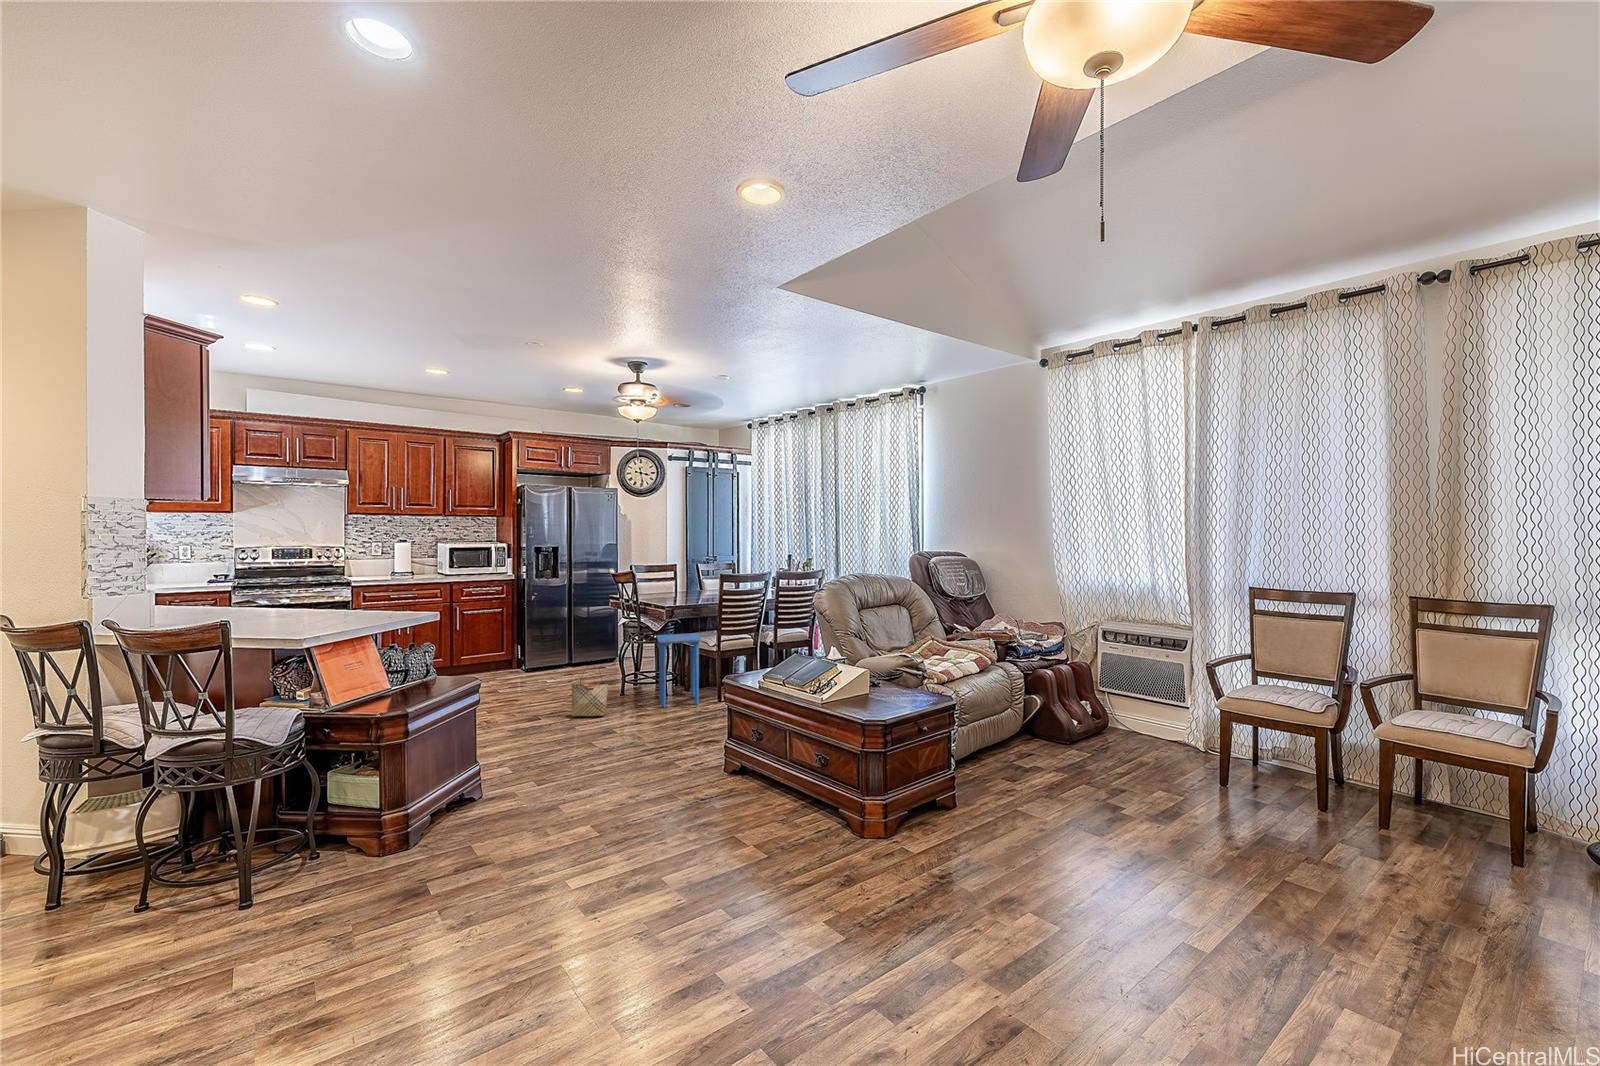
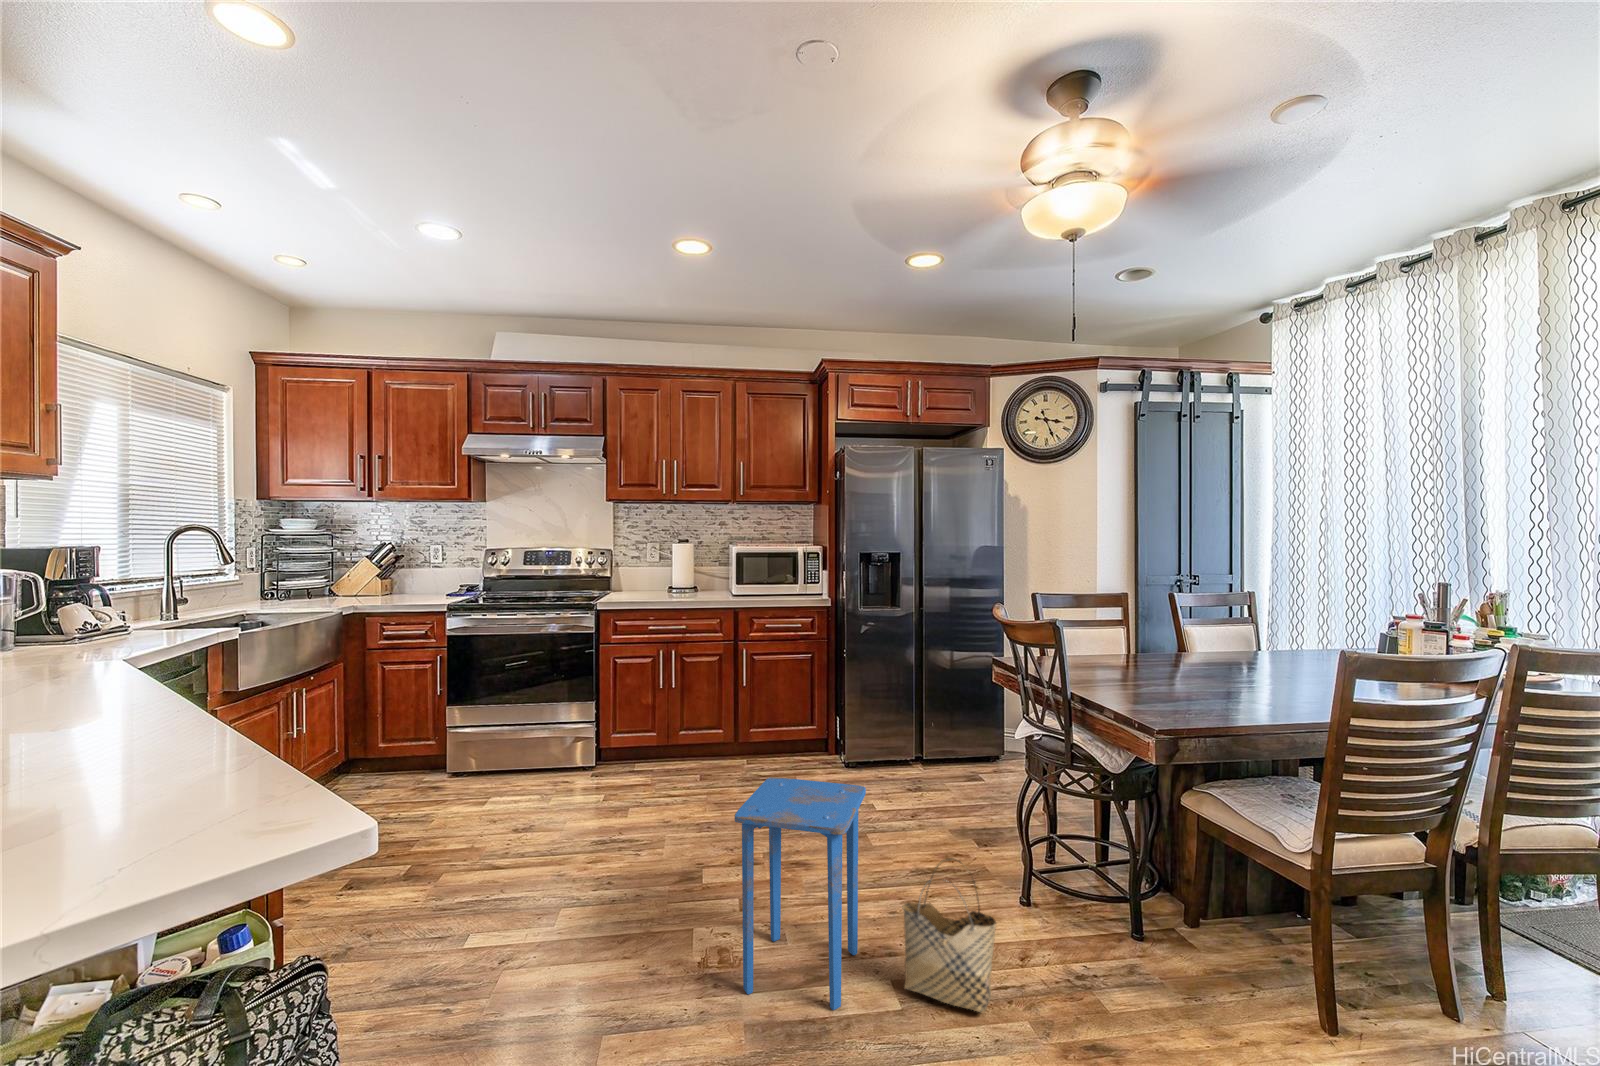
side table: present [657,633,701,707] -> present [735,777,866,1010]

